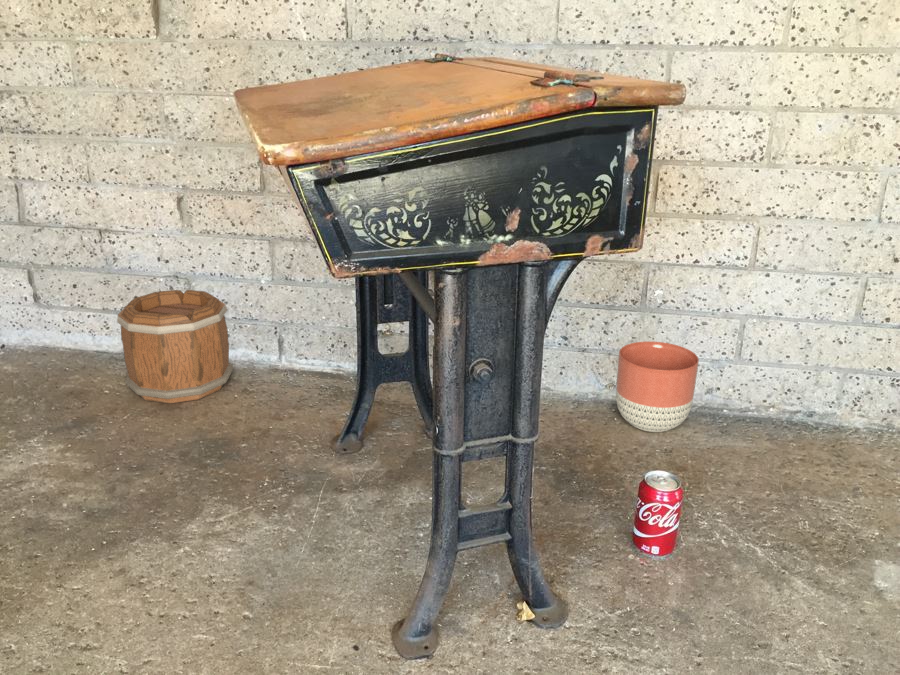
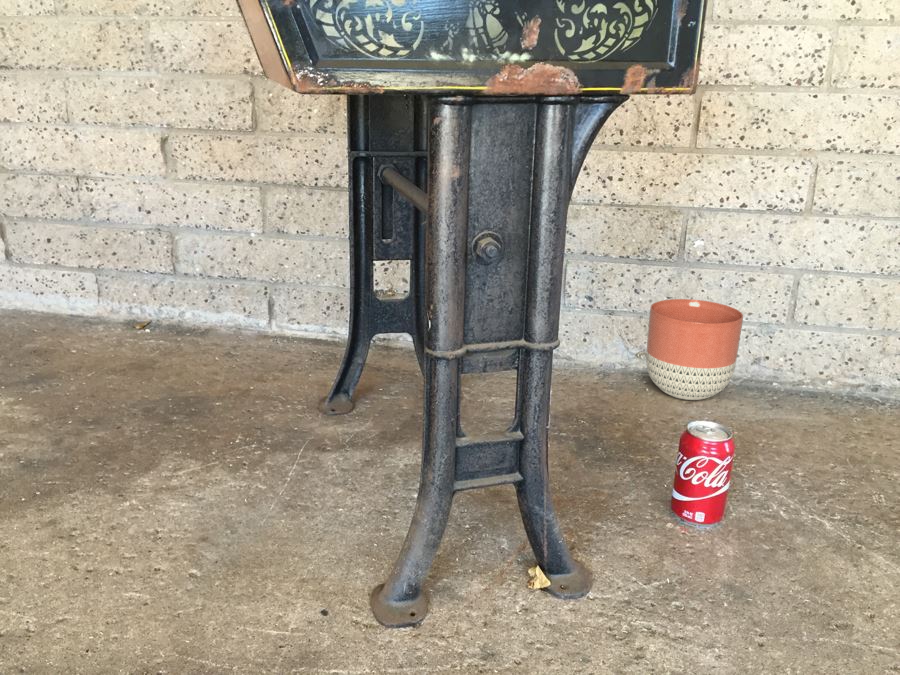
bucket: present [117,290,233,403] -> none [88,241,217,361]

